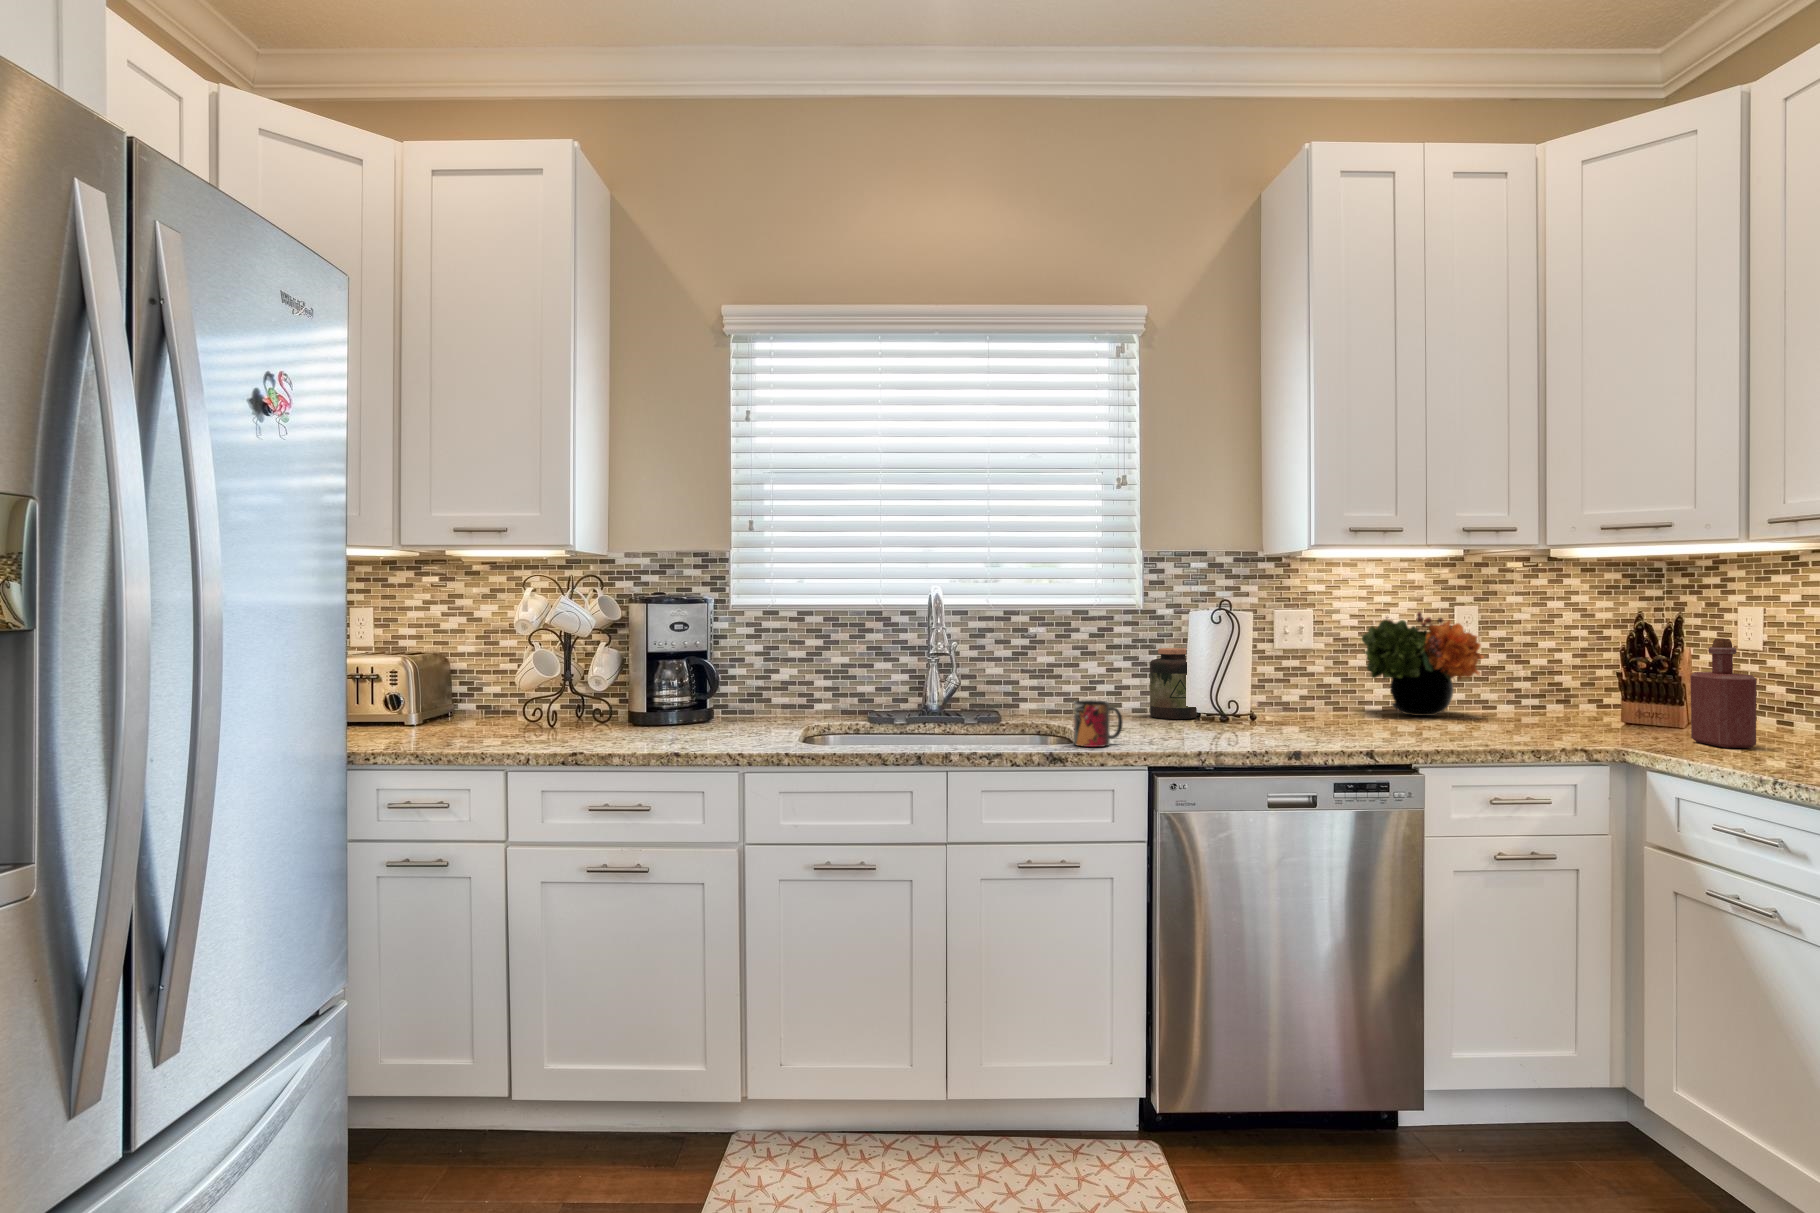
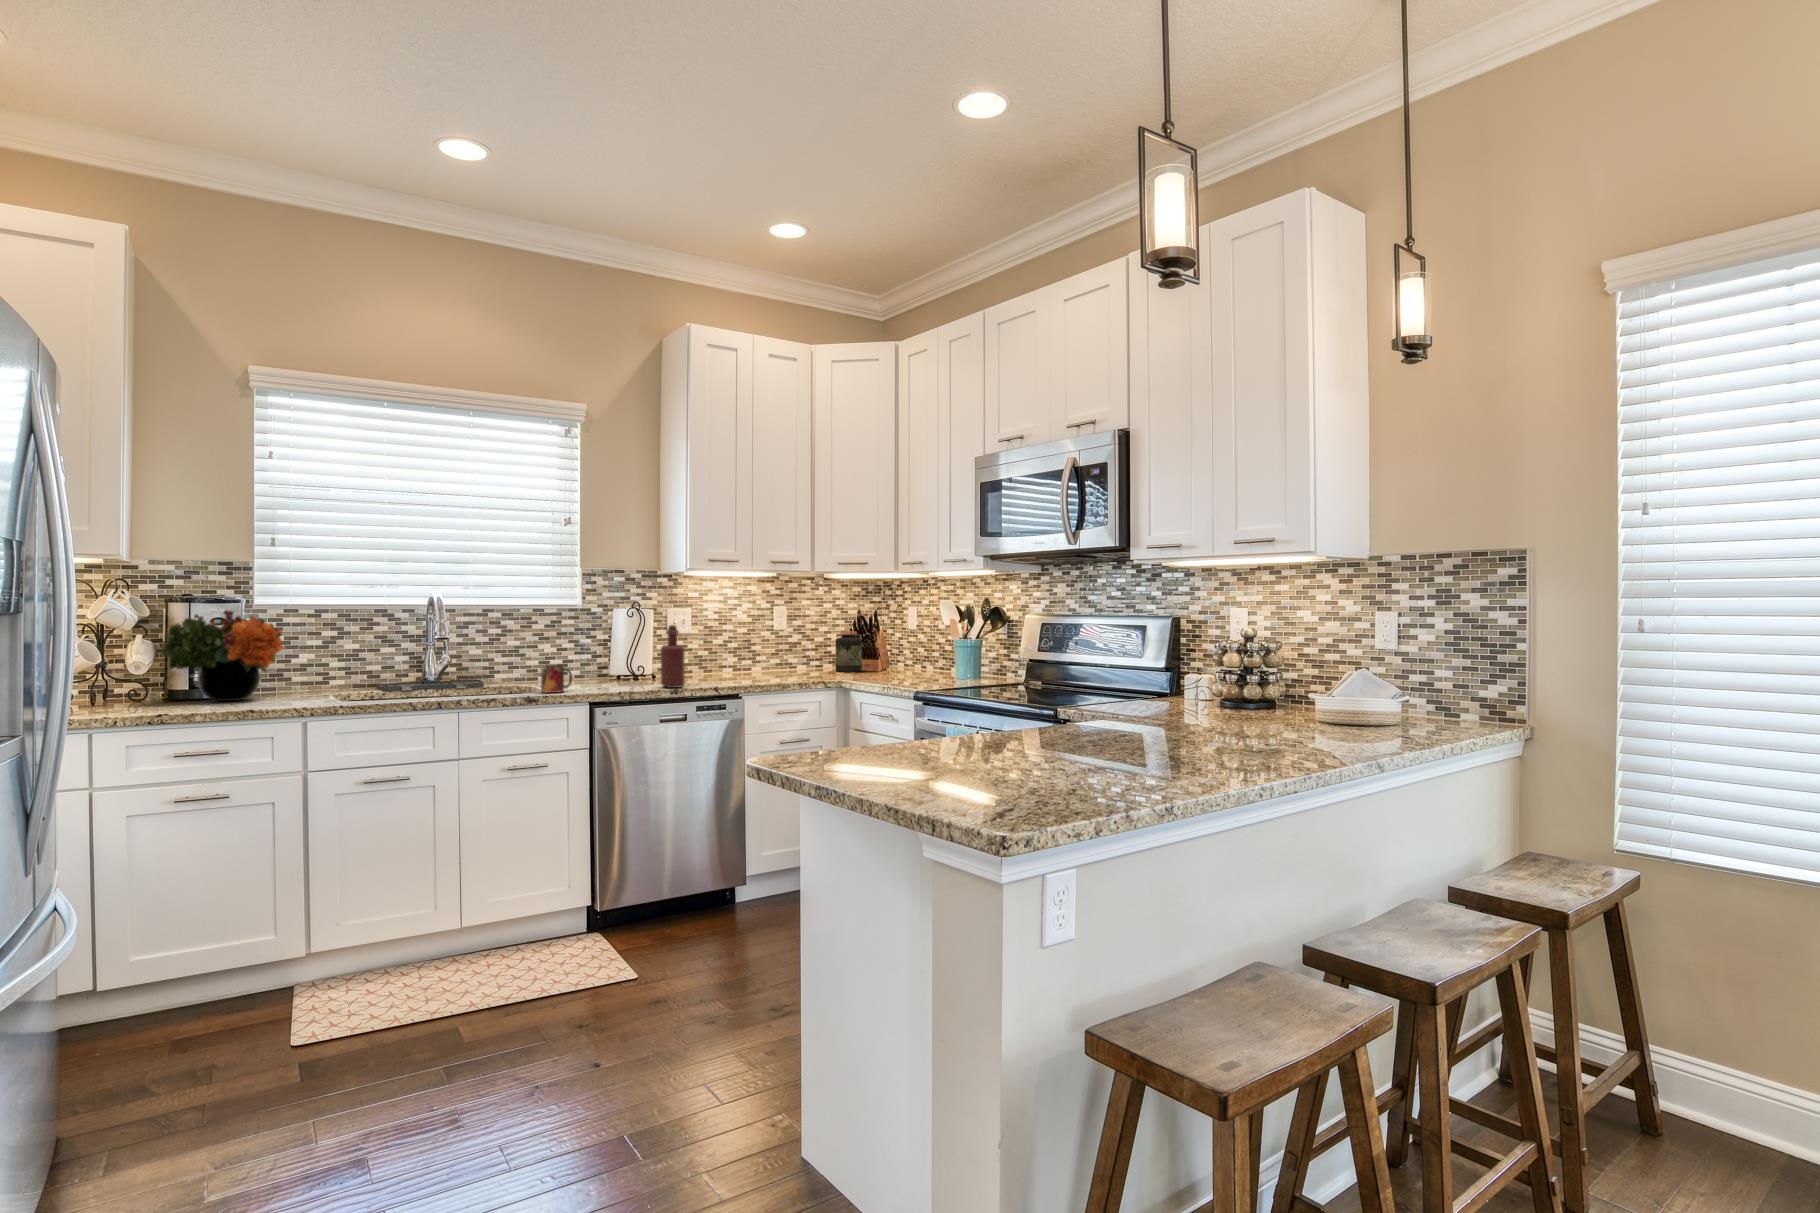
flower arrangement: present [1362,612,1484,716] -> present [160,610,285,701]
bottle: present [1690,638,1756,748] -> present [661,625,685,688]
jar: present [1150,648,1197,719] -> present [836,631,862,672]

